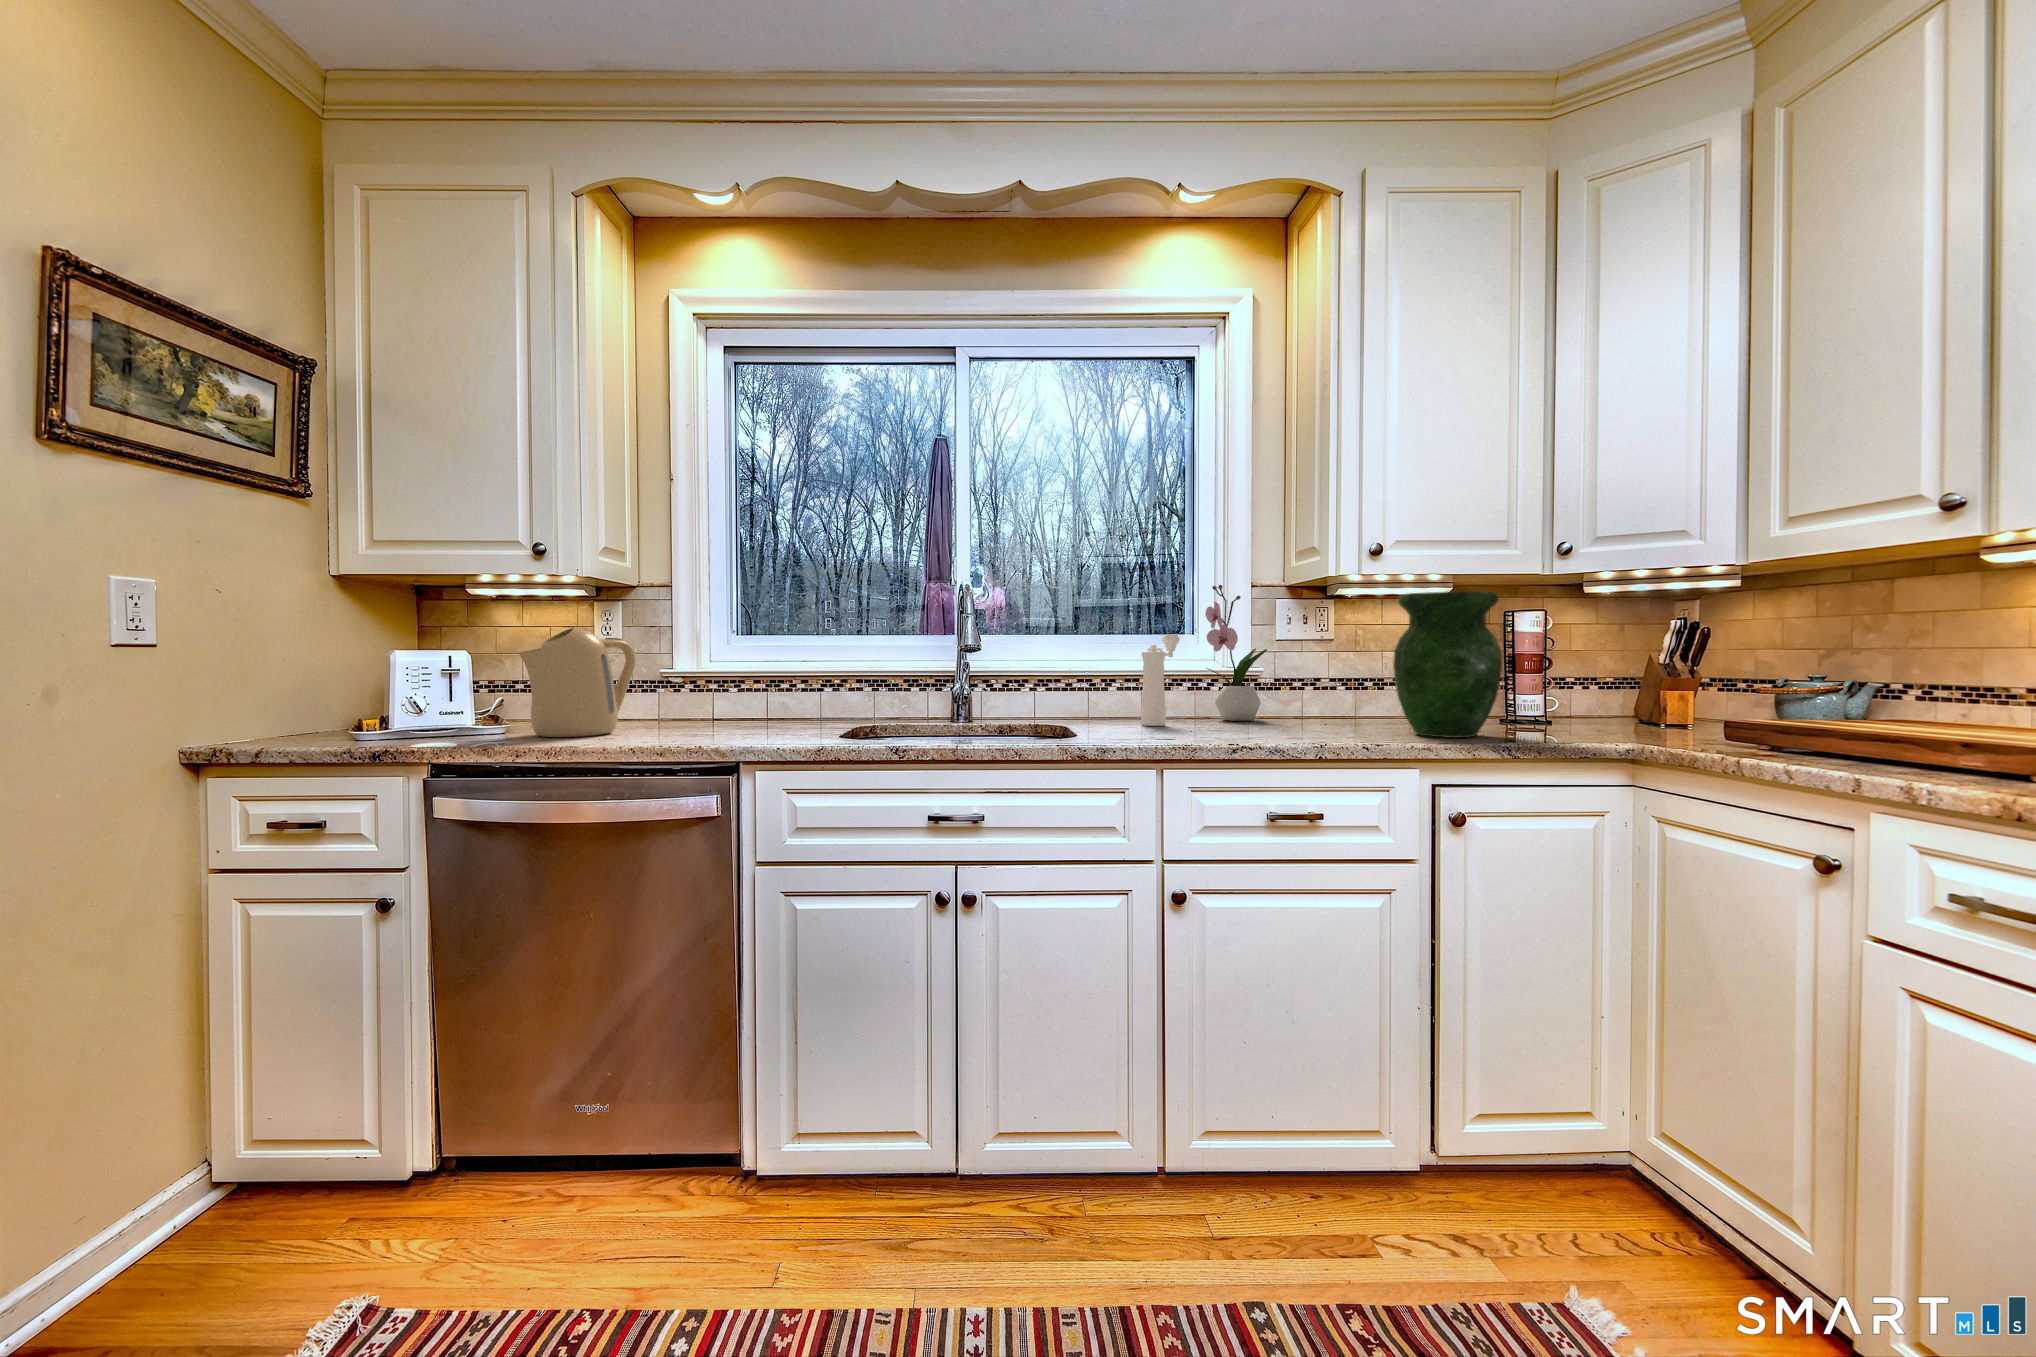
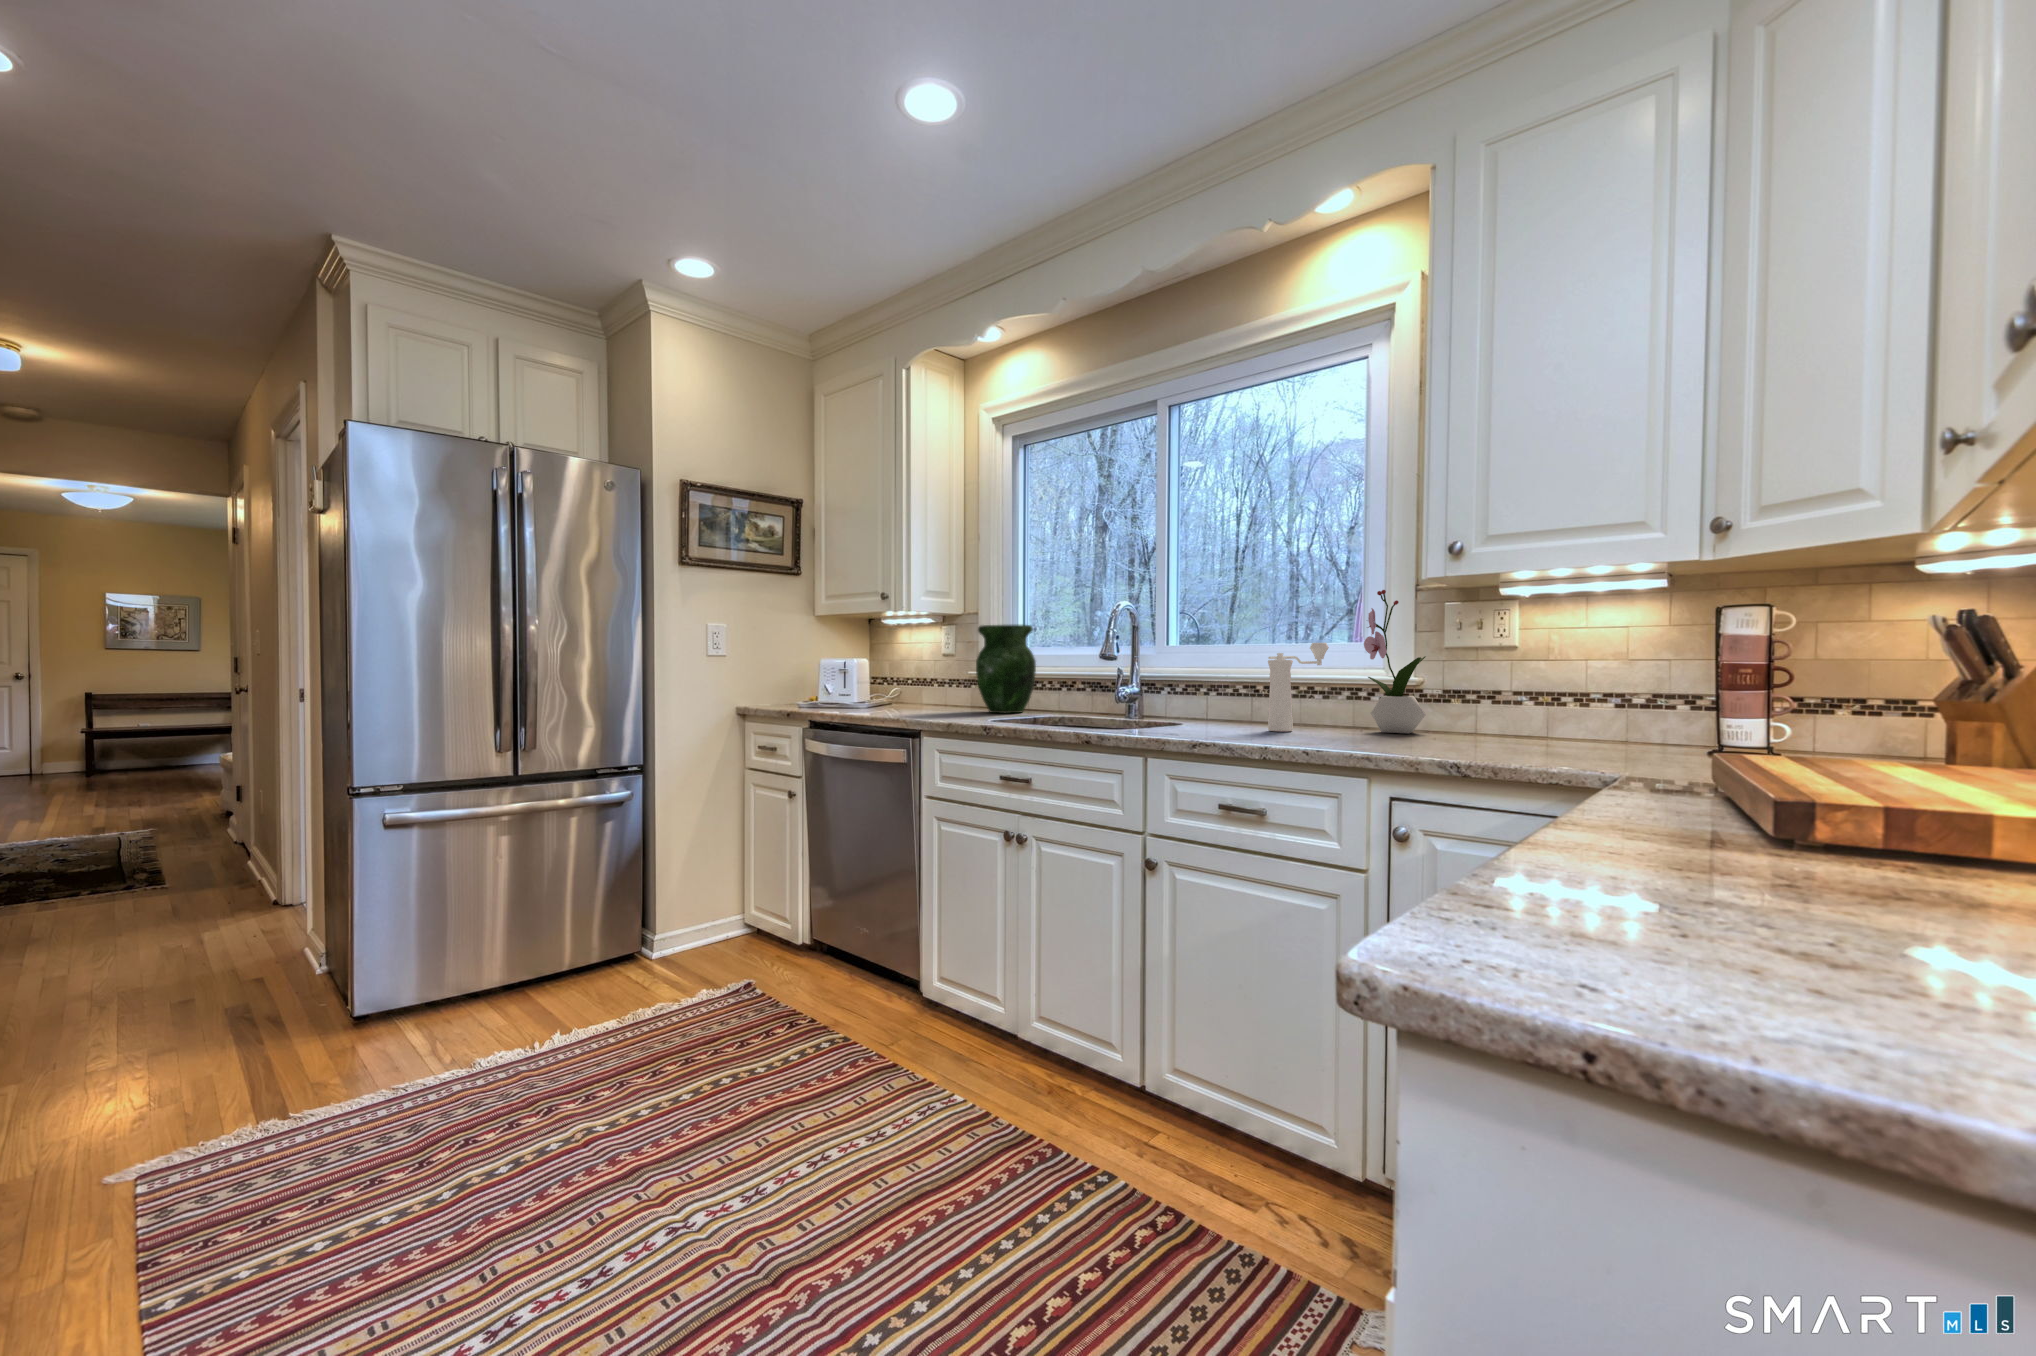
vase: present [1393,591,1502,738] -> present [976,625,1036,713]
kettle: present [518,628,636,737] -> none [869,644,940,713]

